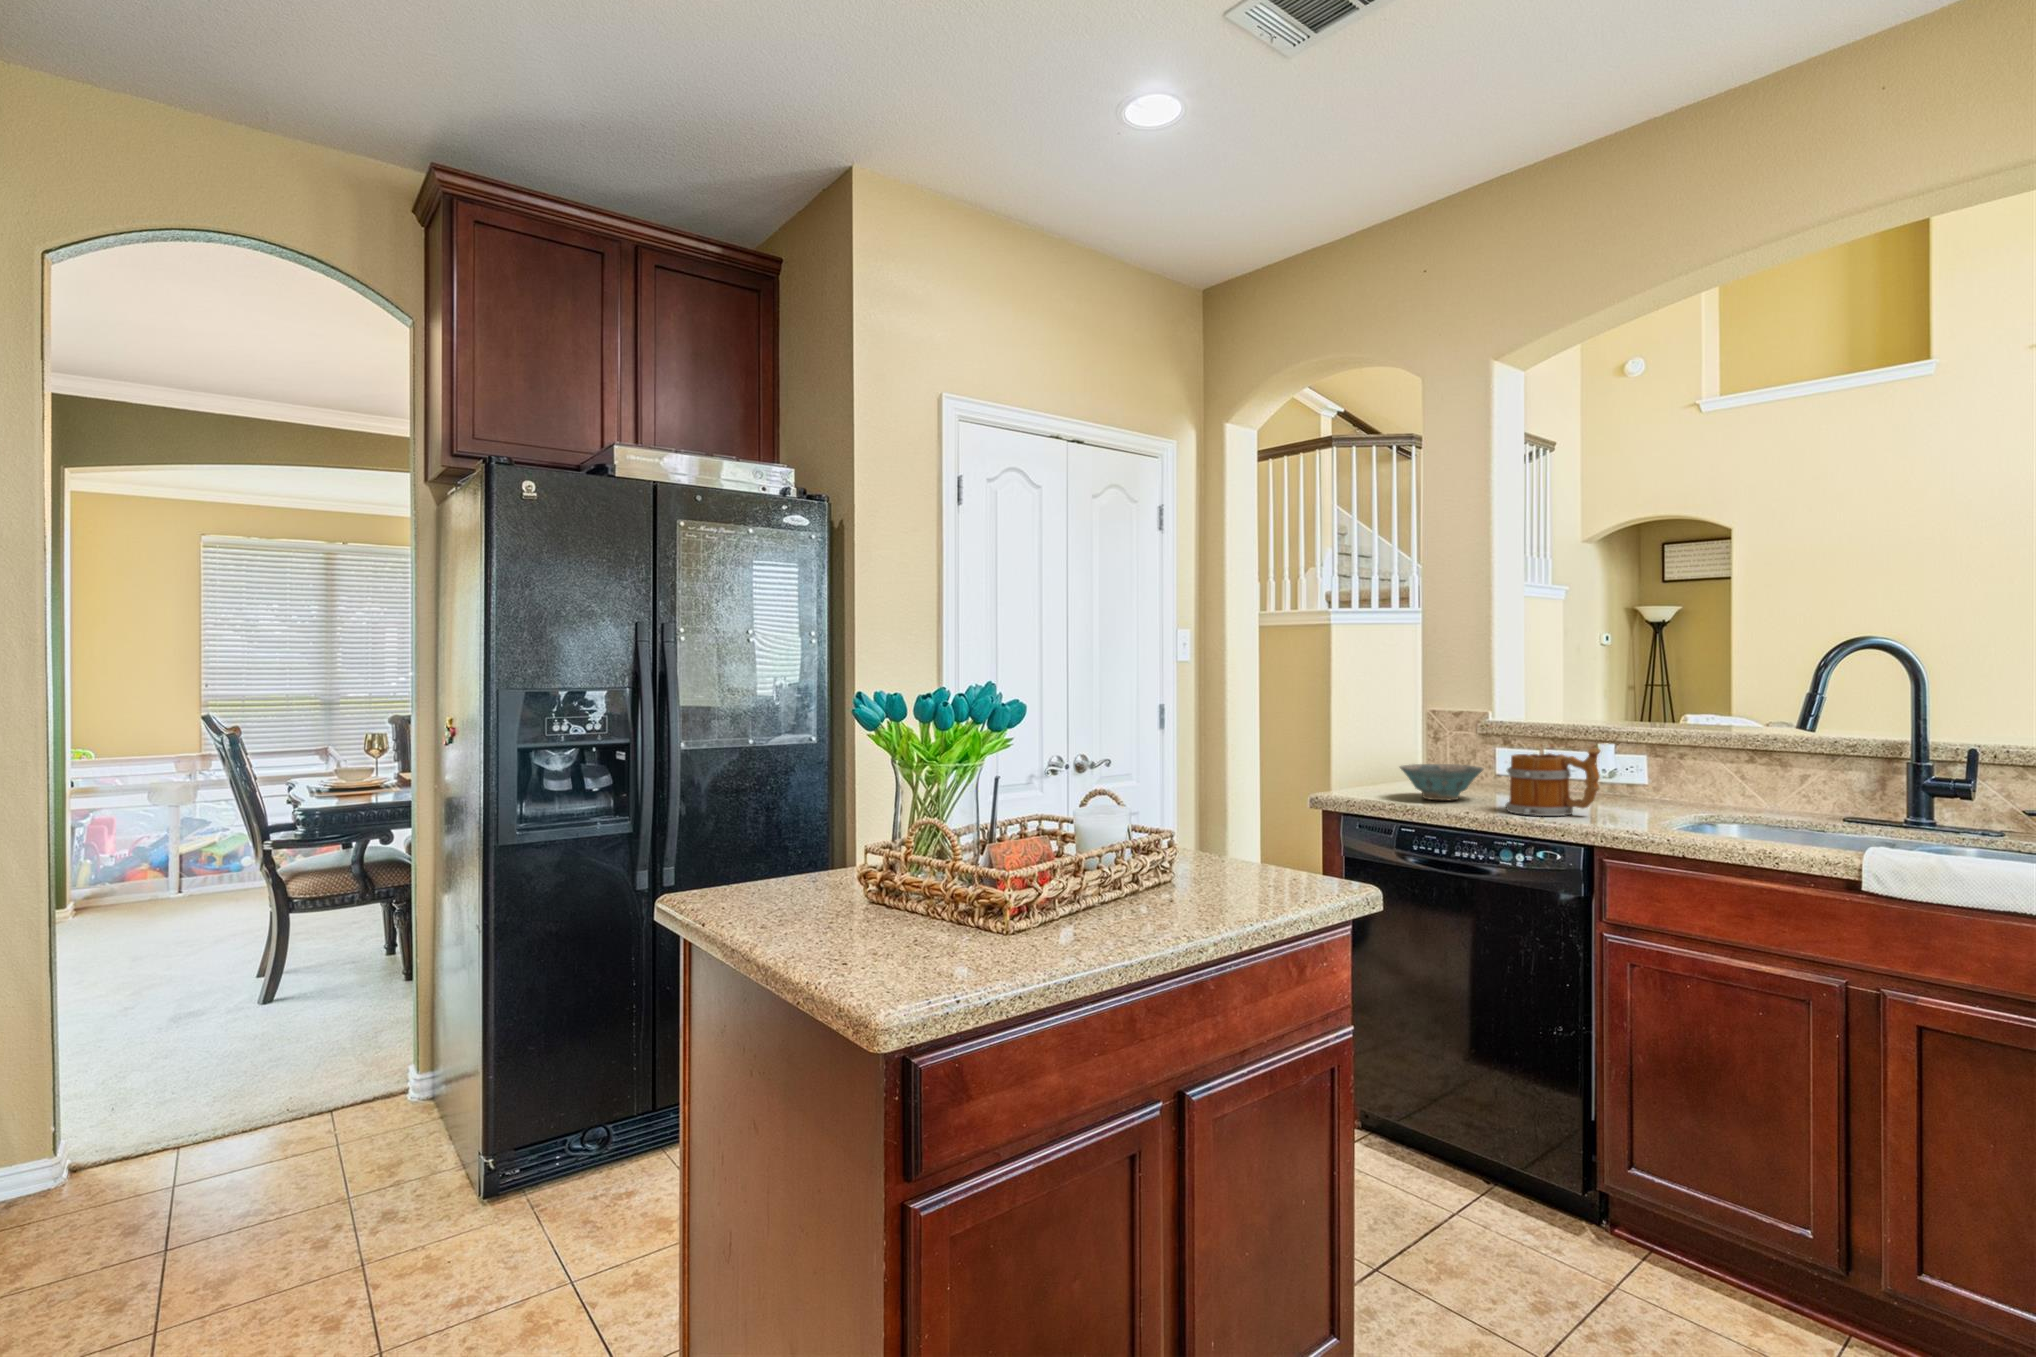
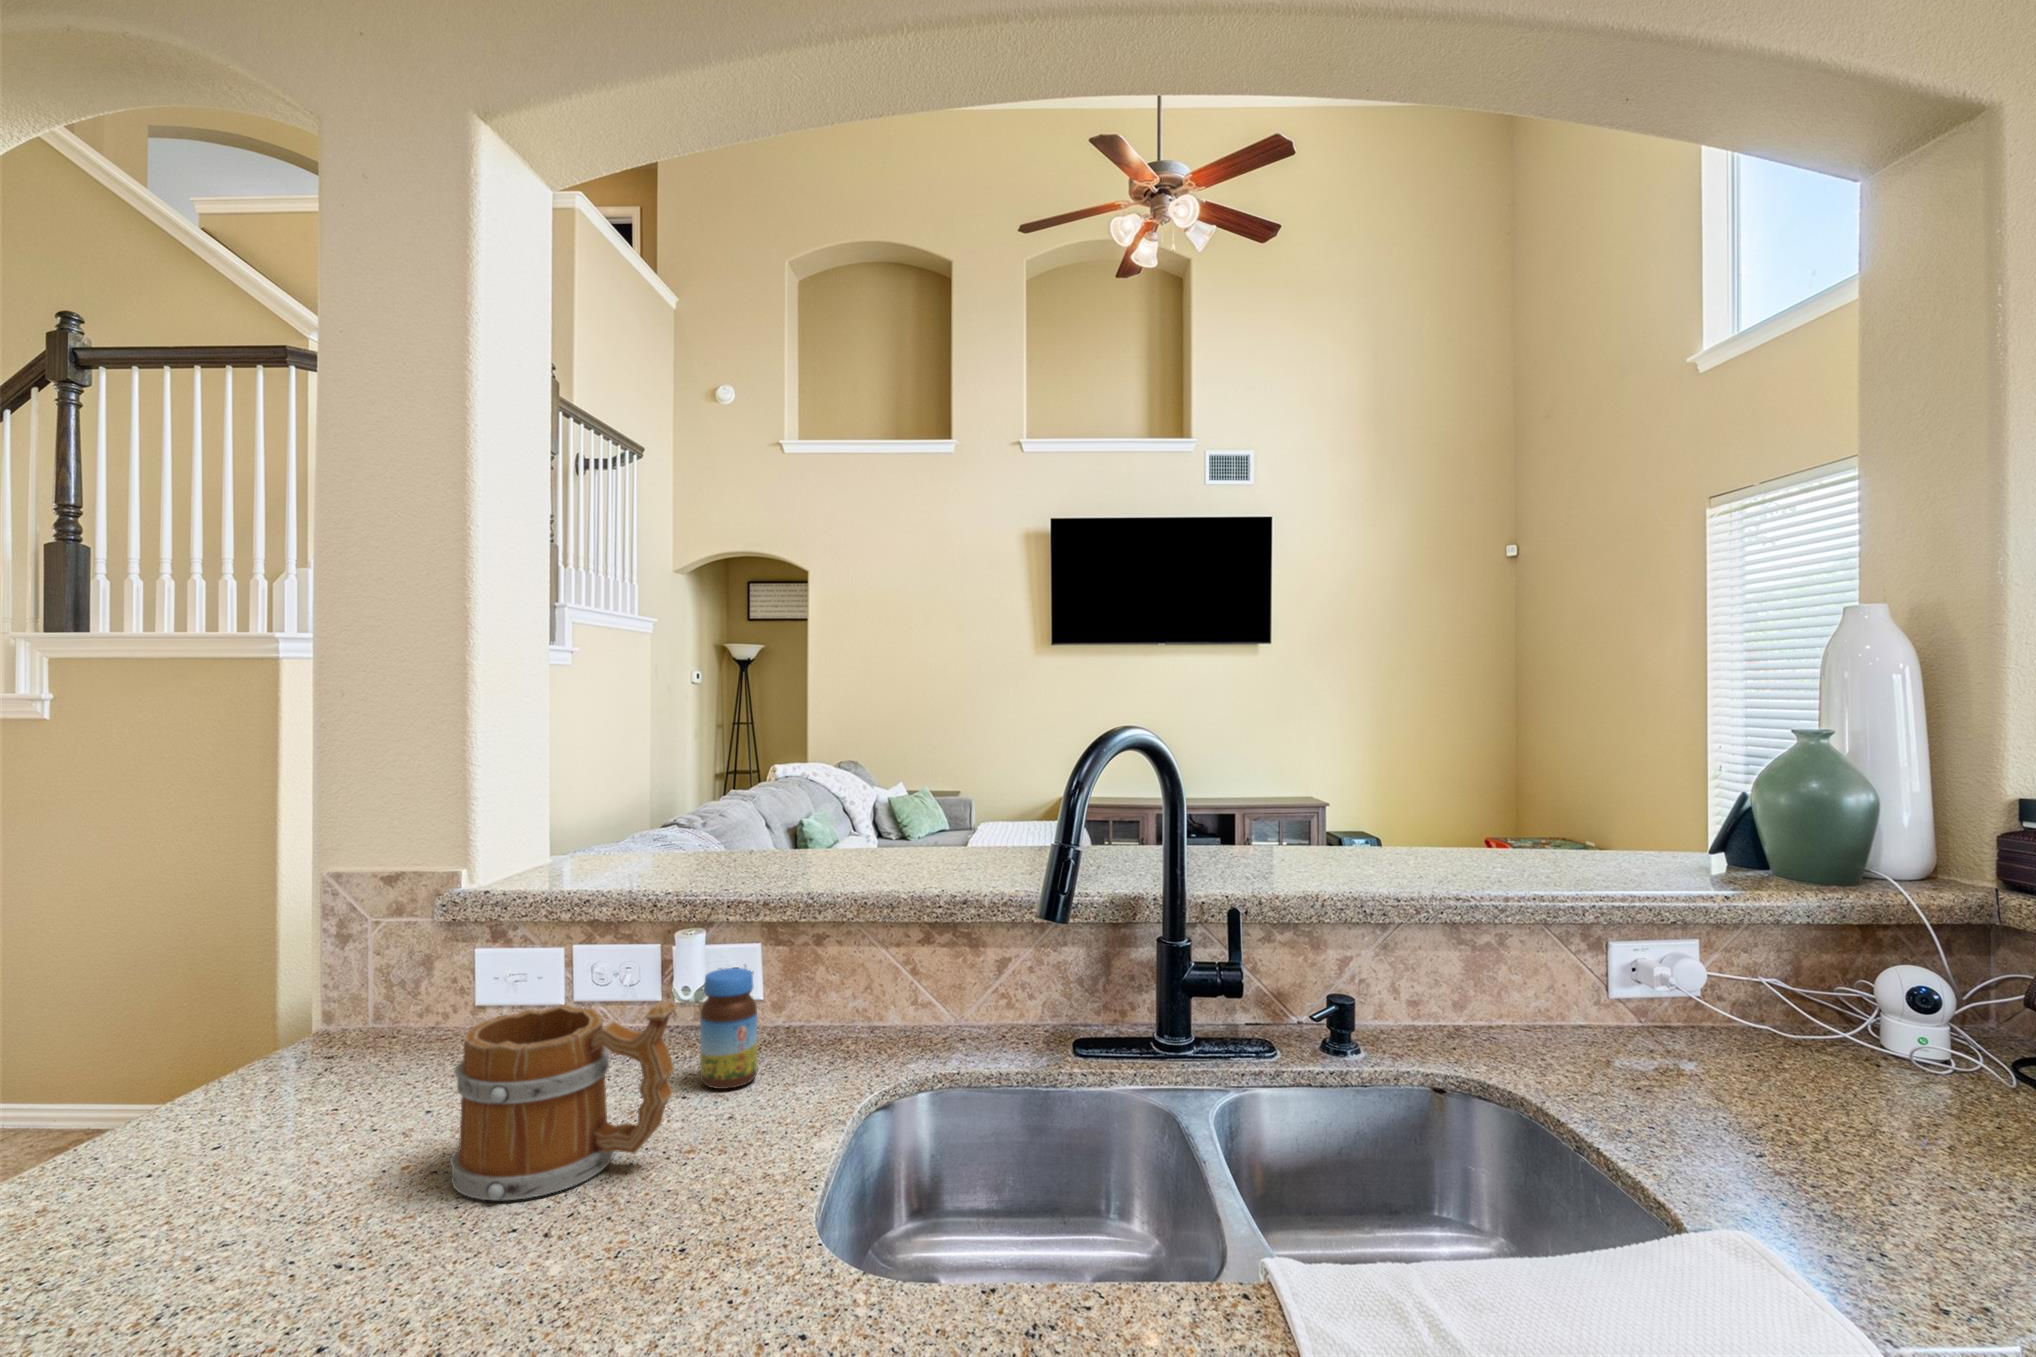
jar: none [1612,755,1643,808] -> present [700,968,758,1089]
ceramic bowl: present [1400,764,1483,800] -> none [180,1017,422,1144]

